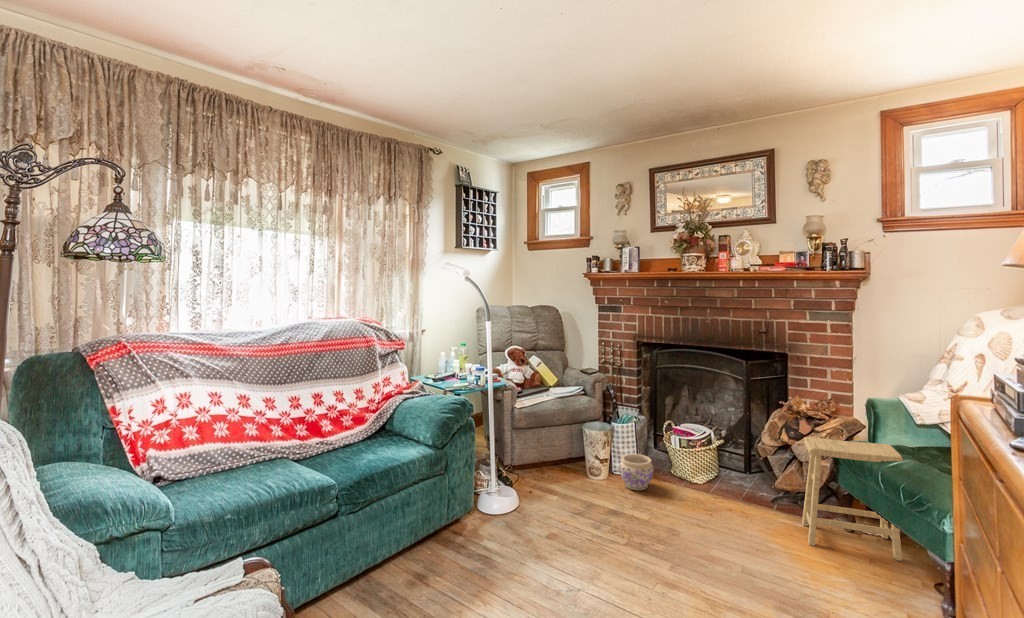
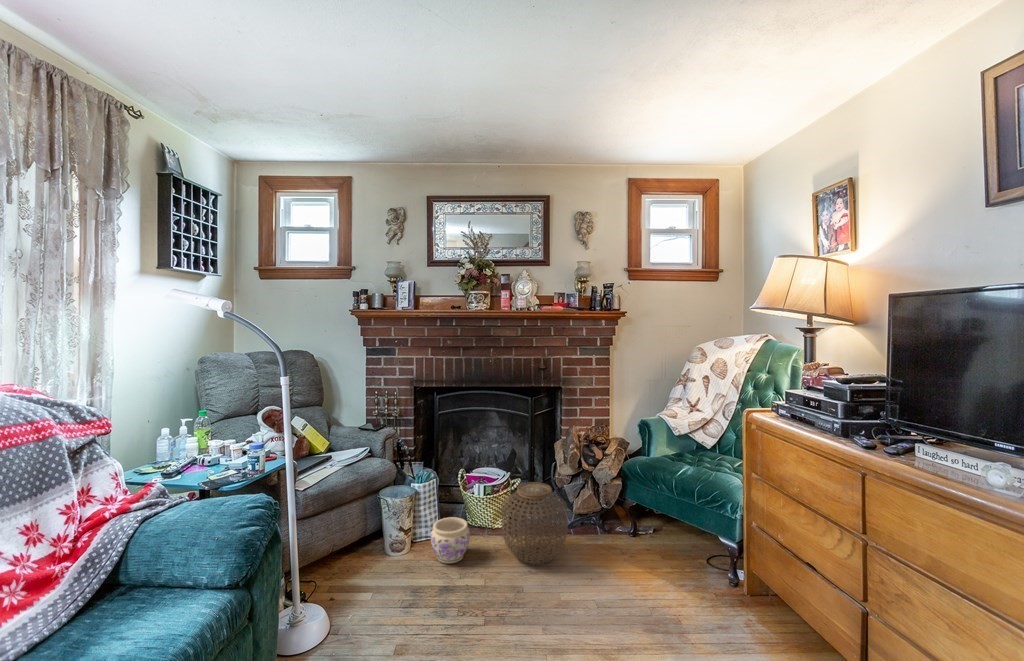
woven basket: none [679,437,745,512] -> present [502,482,568,565]
footstool: present [802,437,903,561] -> none [615,460,701,573]

